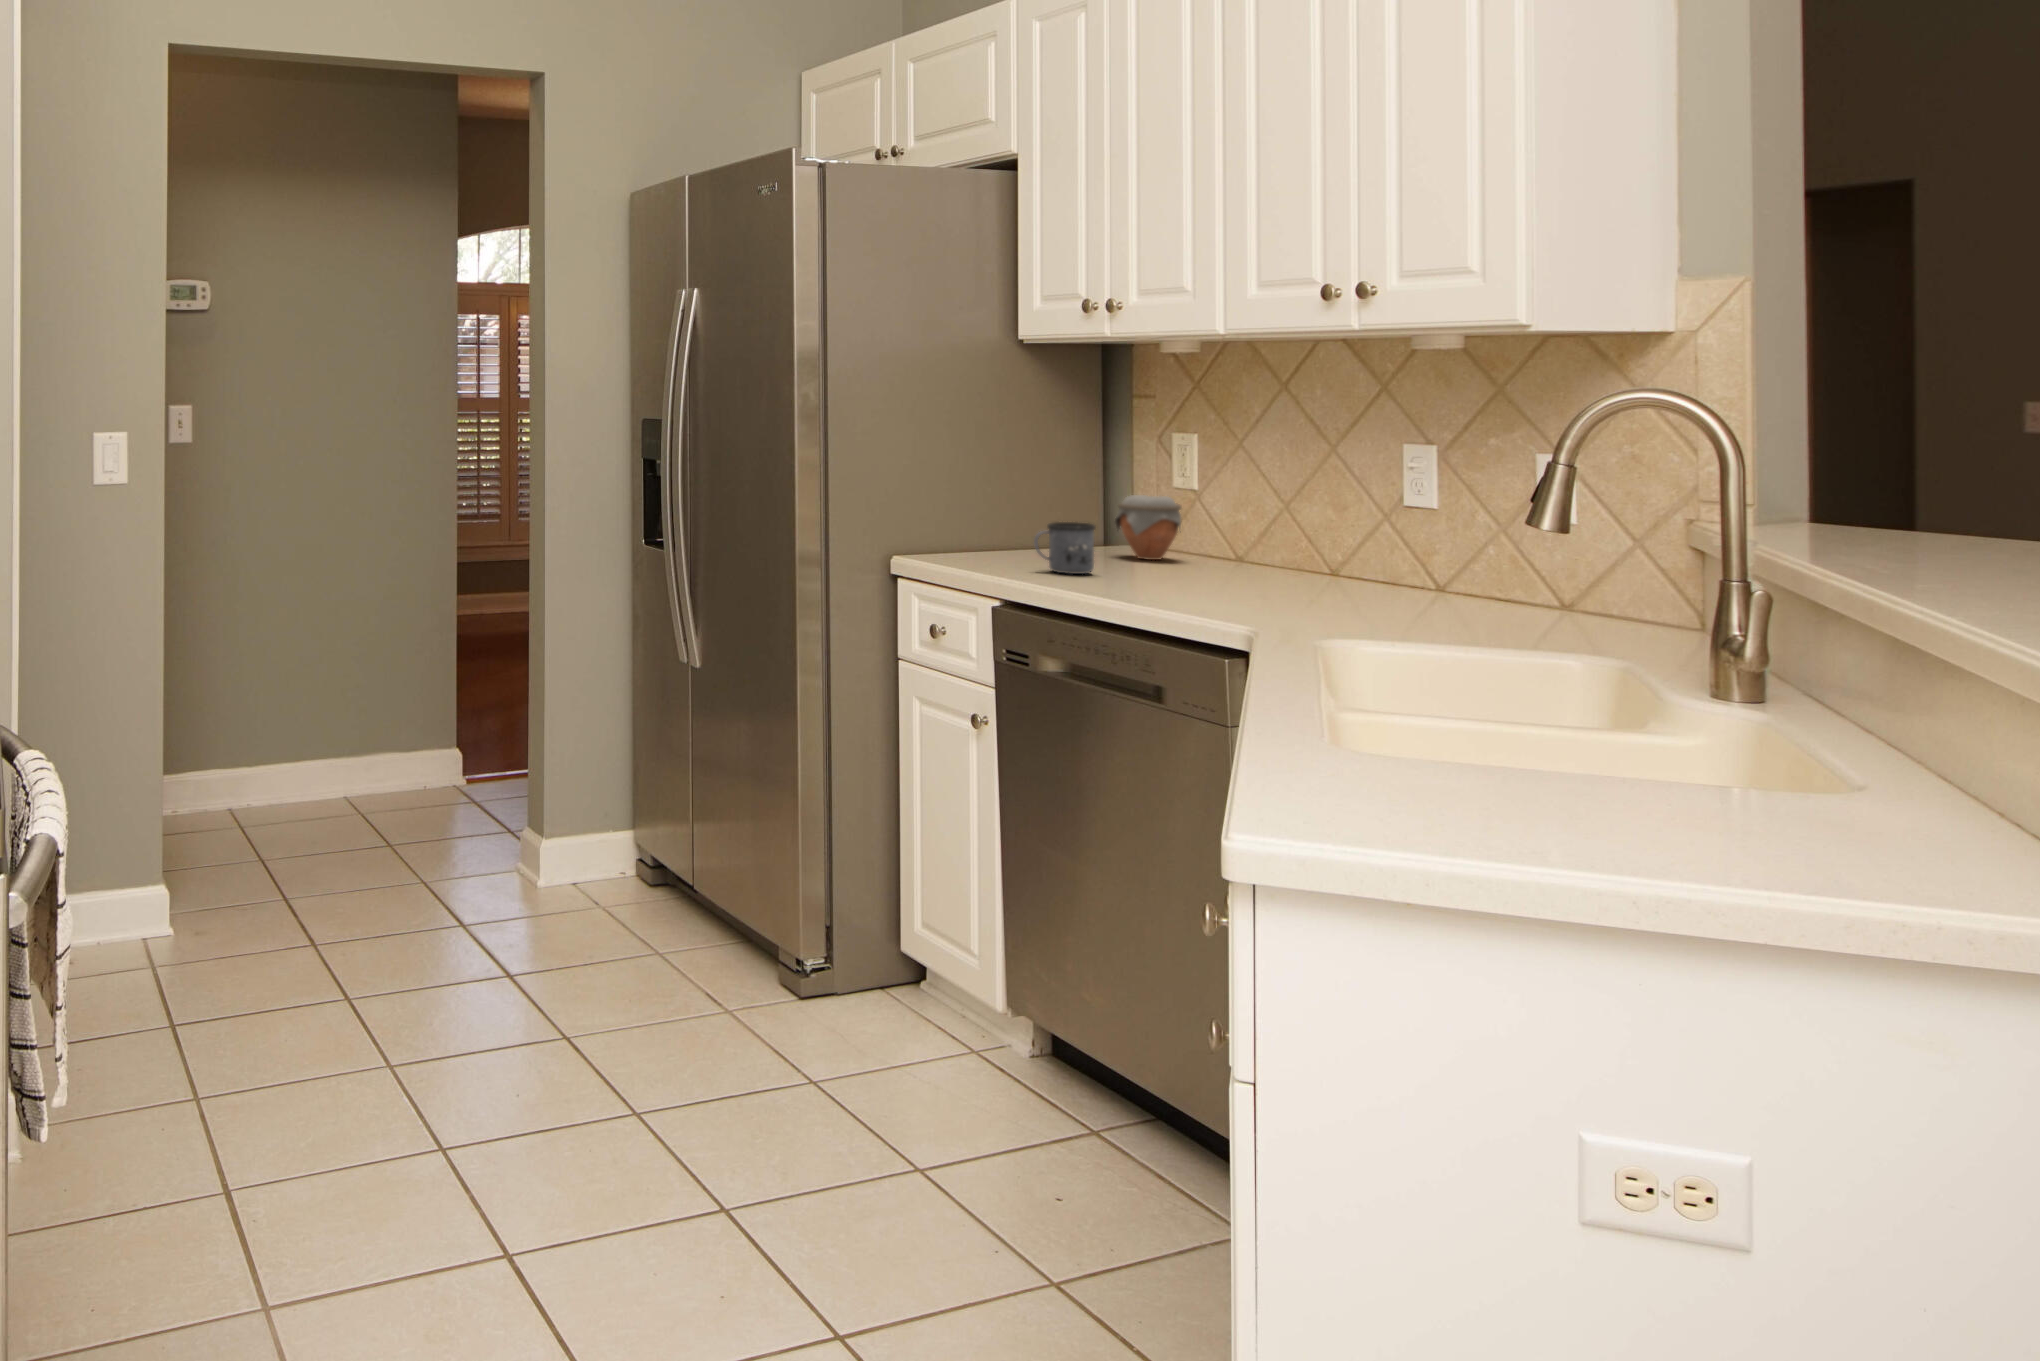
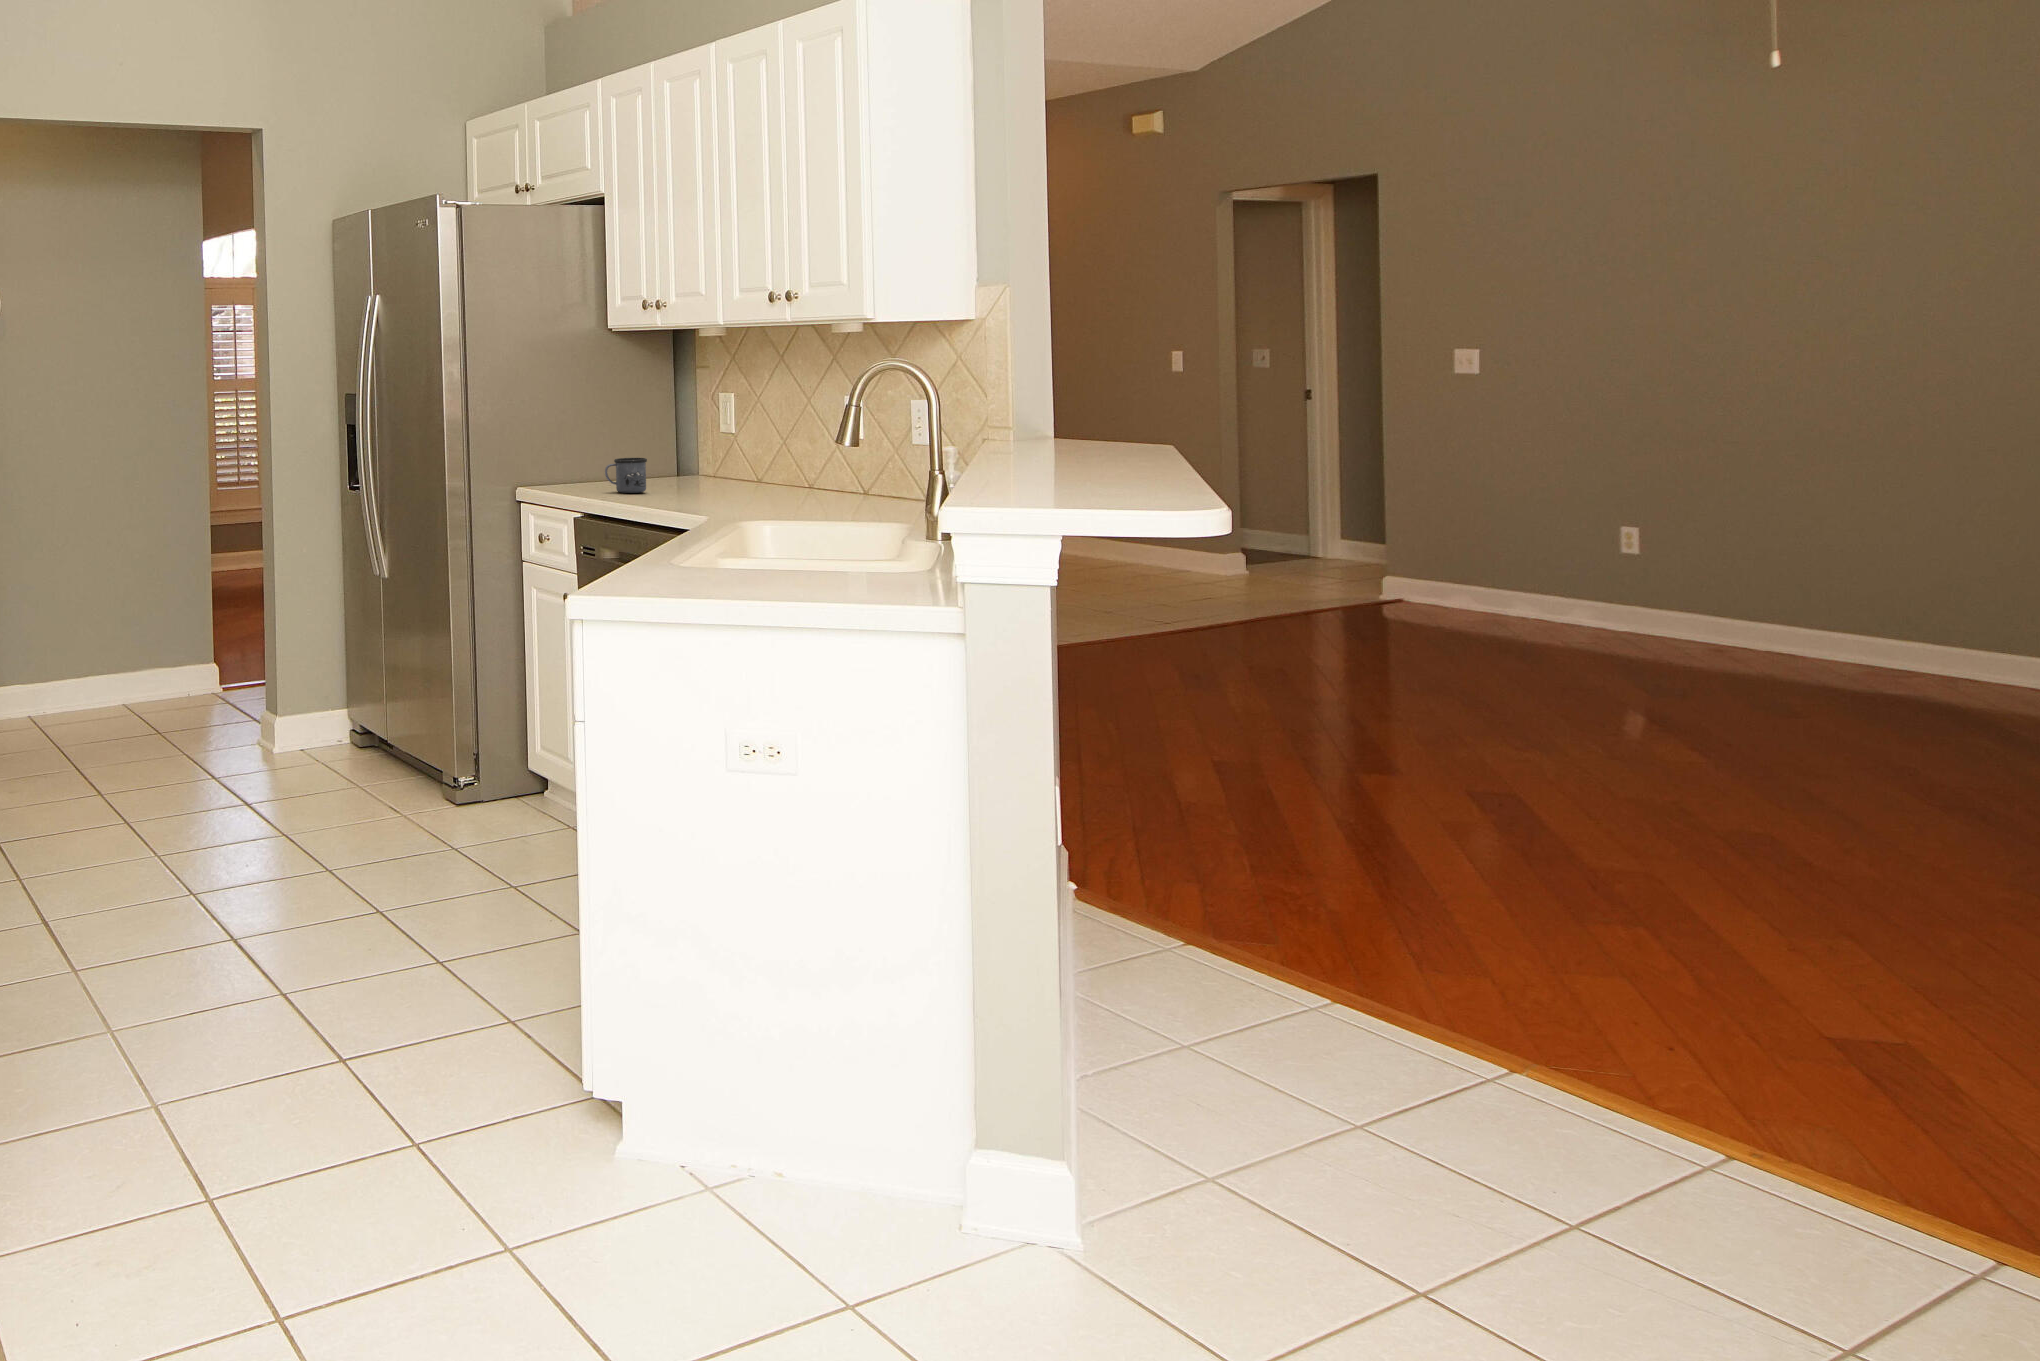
jar: present [1115,495,1181,560] -> none [678,438,724,484]

